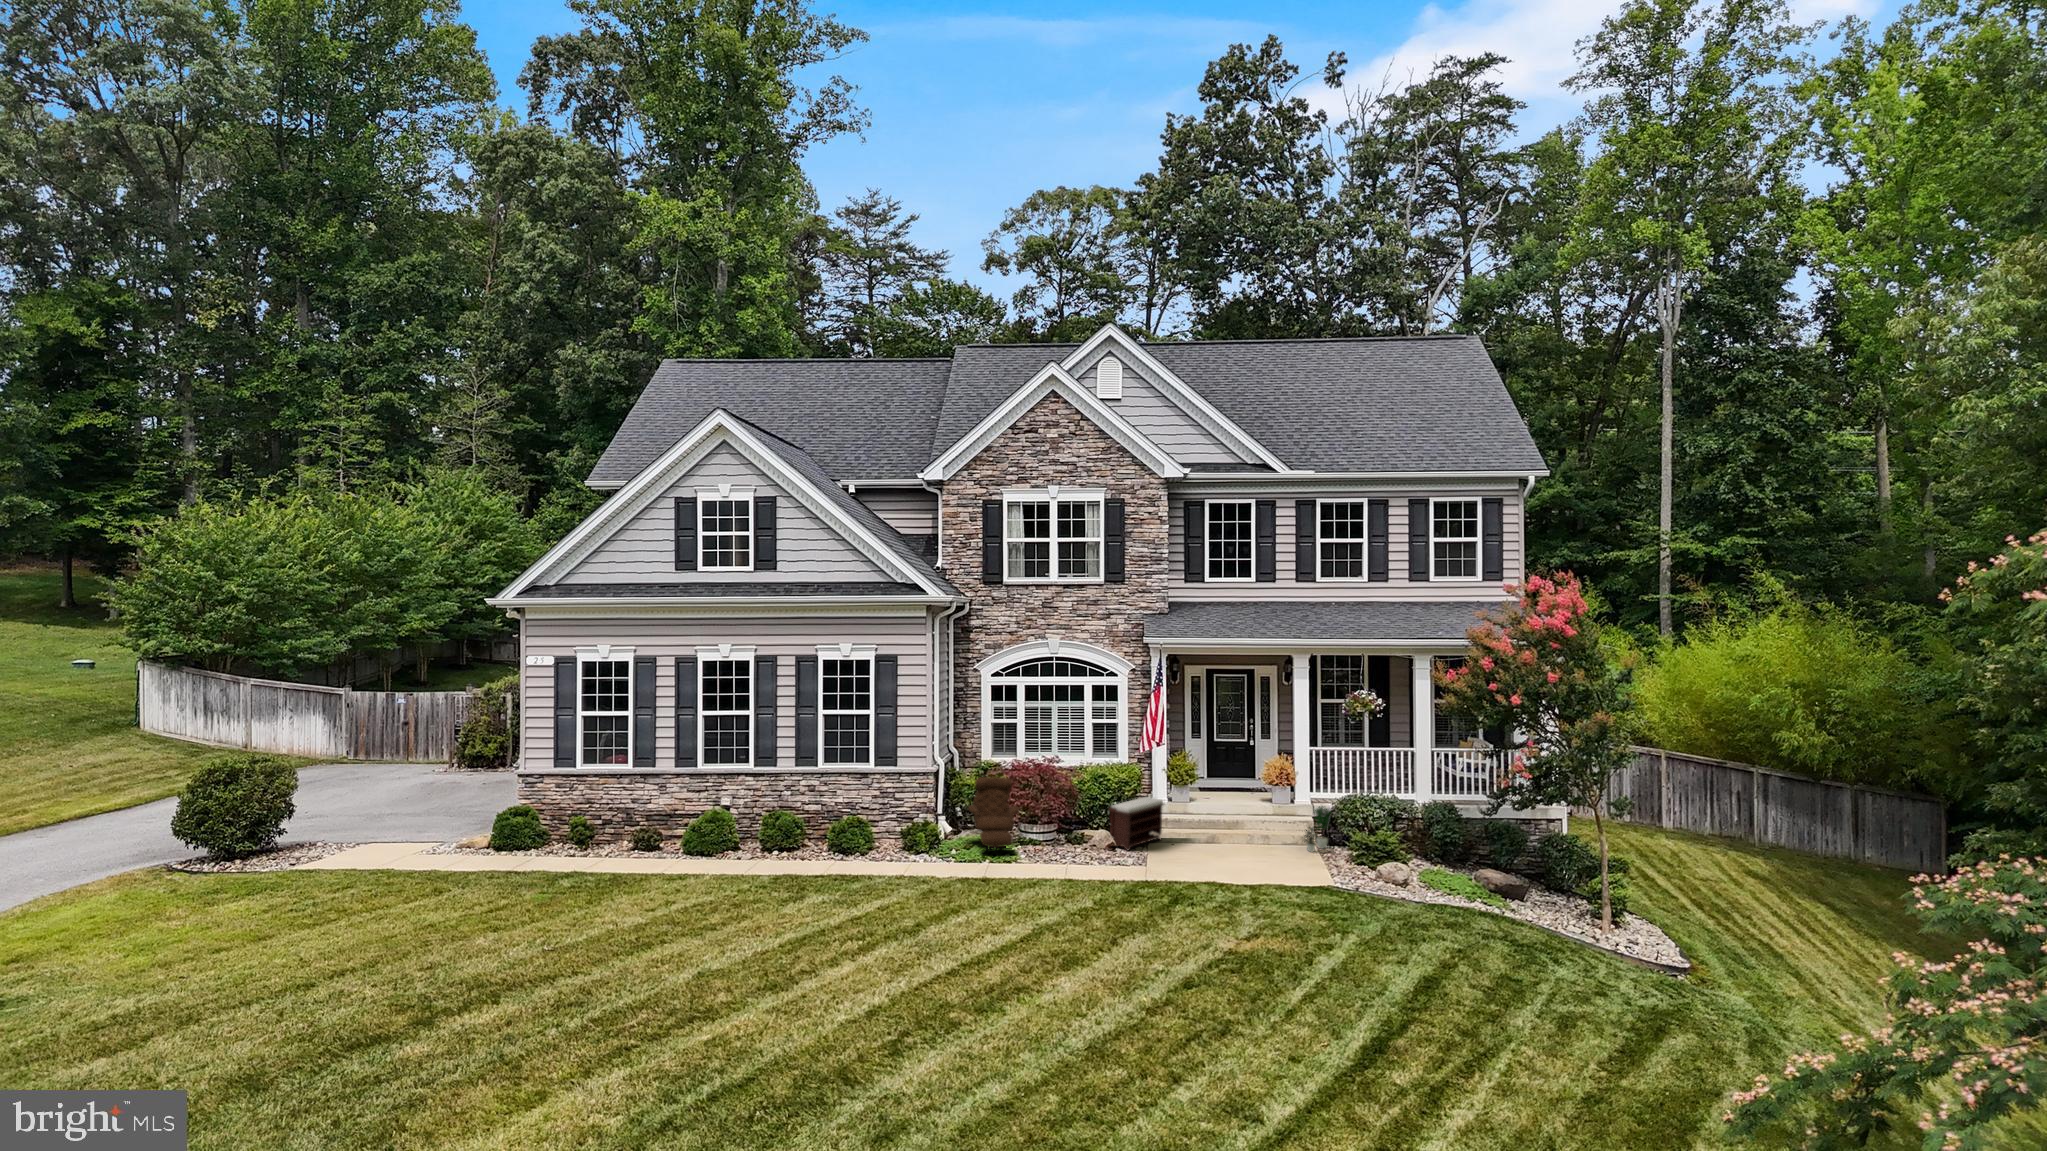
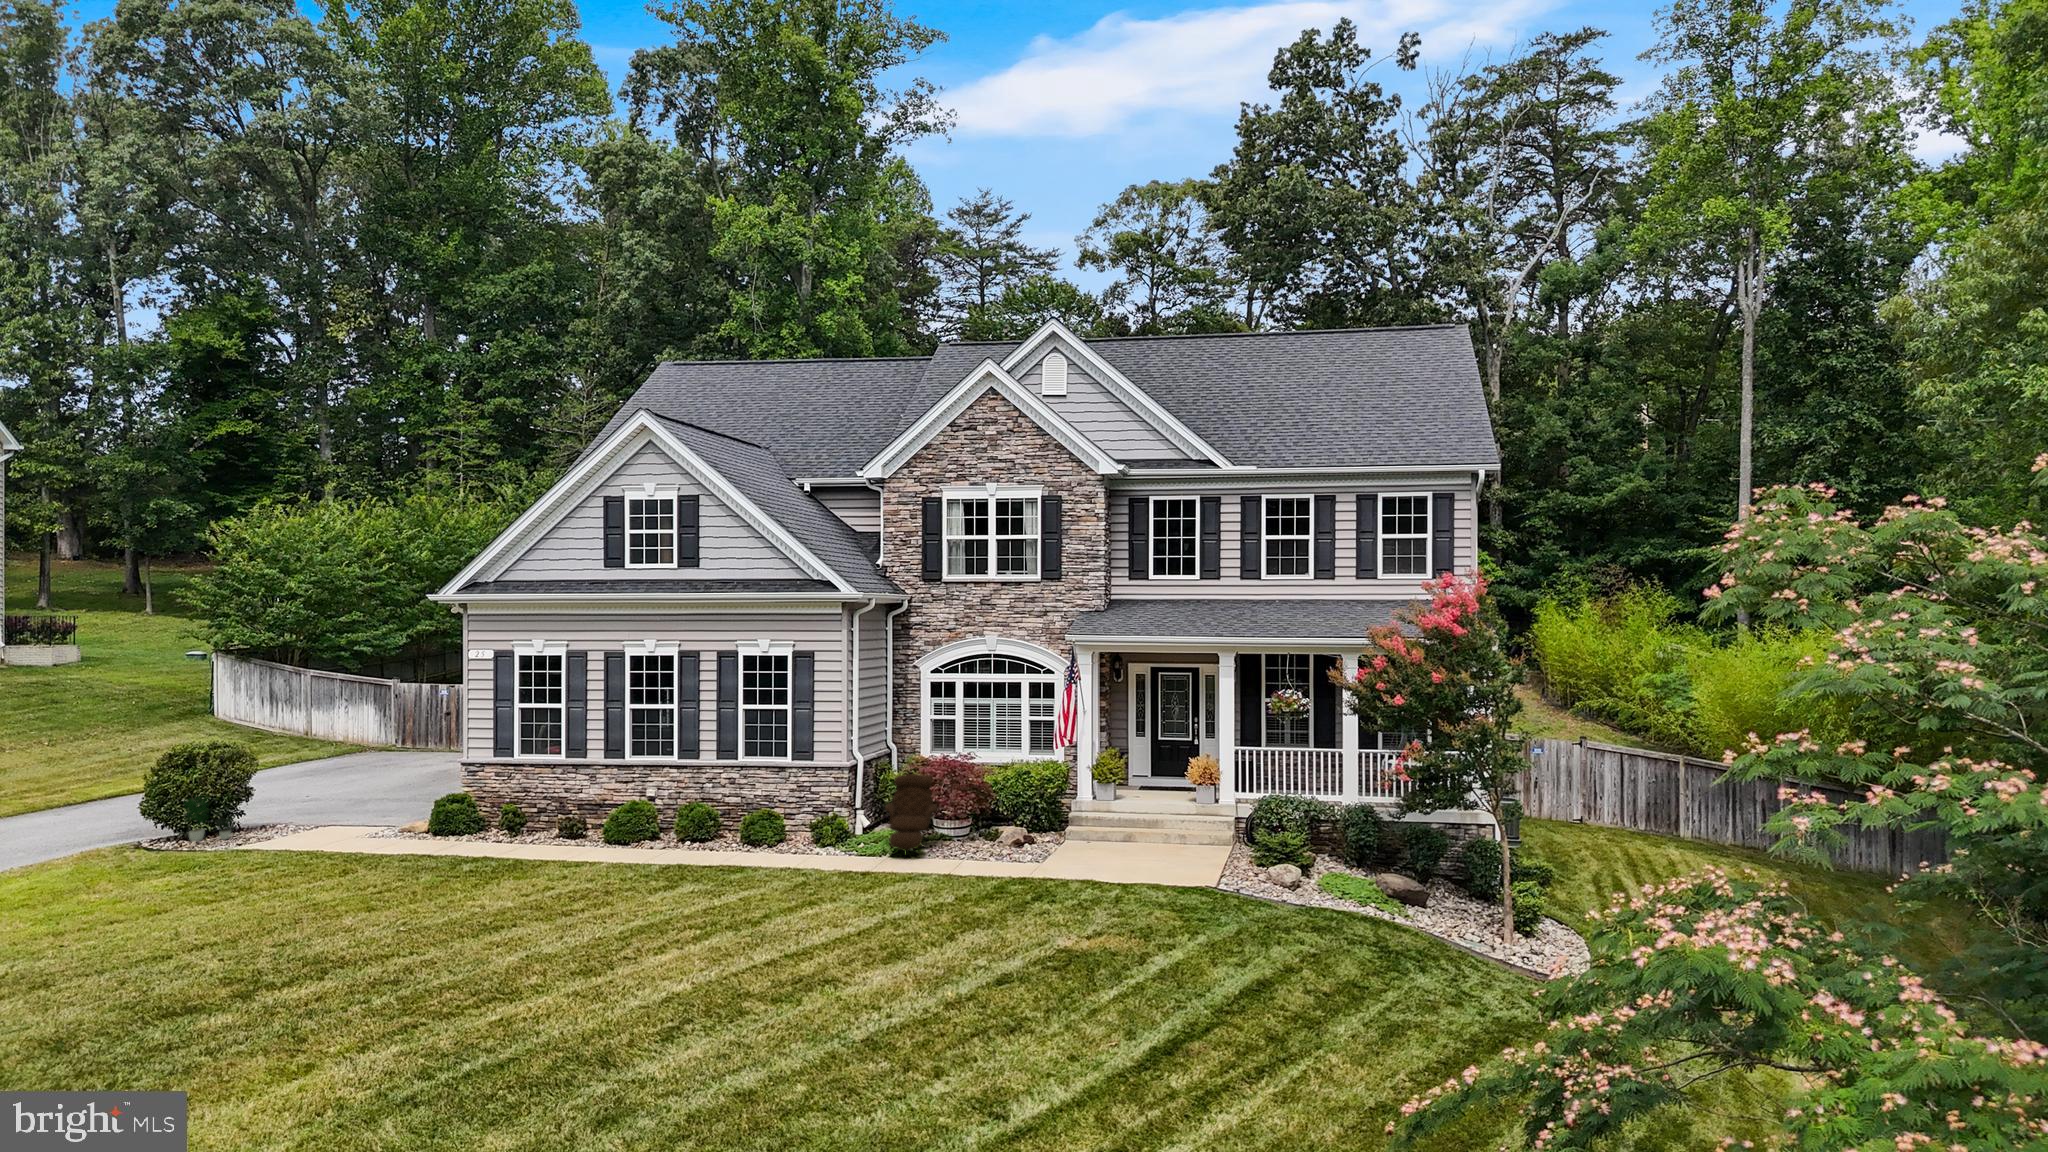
bench: present [1109,797,1164,851] -> none [1026,797,1089,856]
potted plant: present [1302,806,1331,852] -> present [184,796,236,842]

